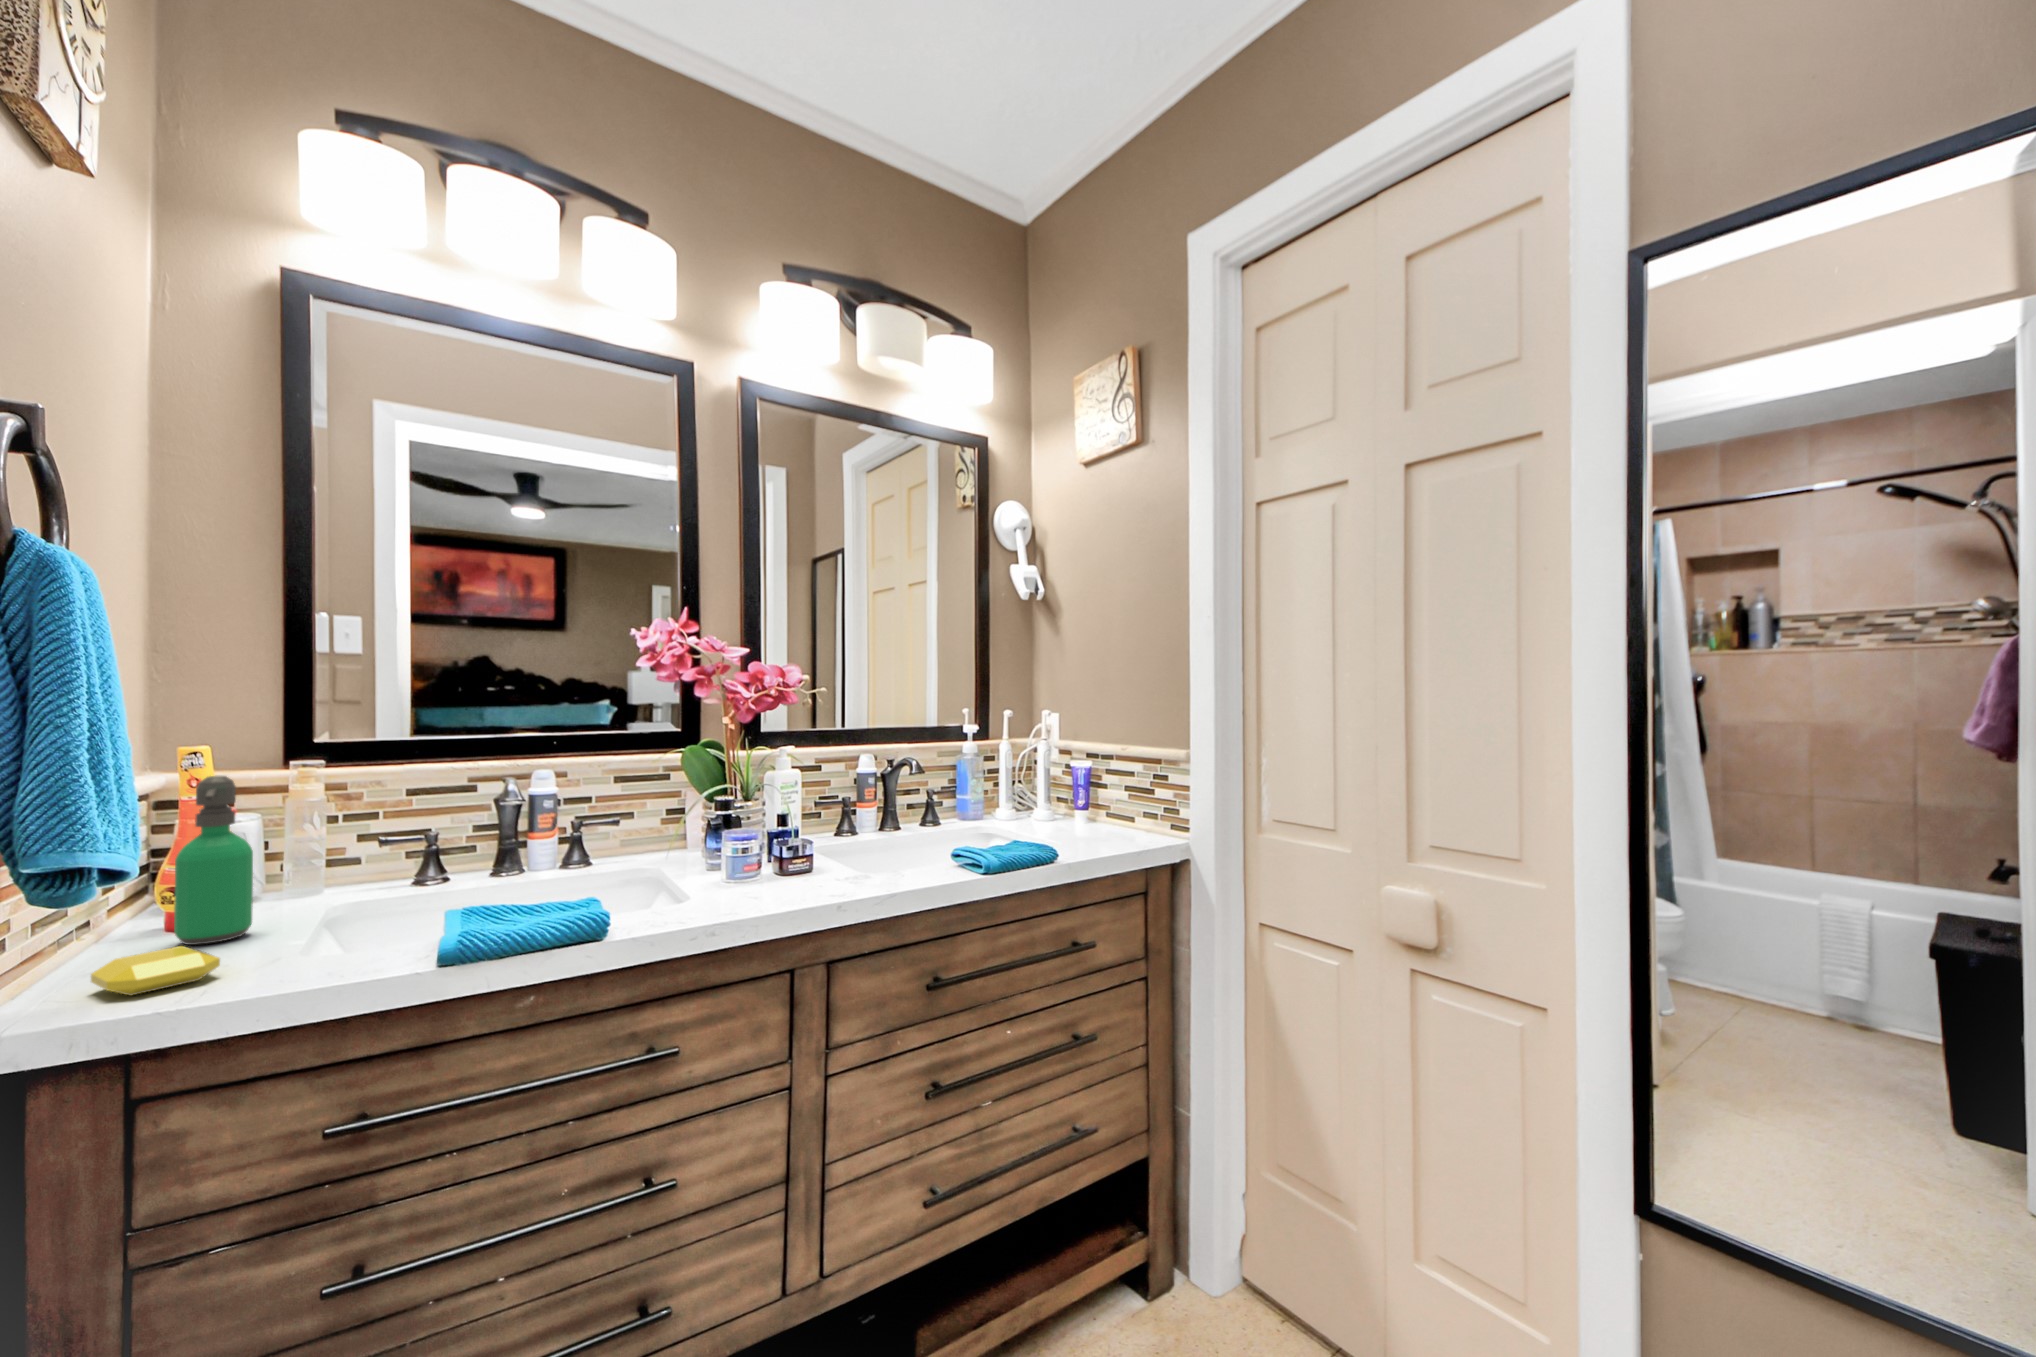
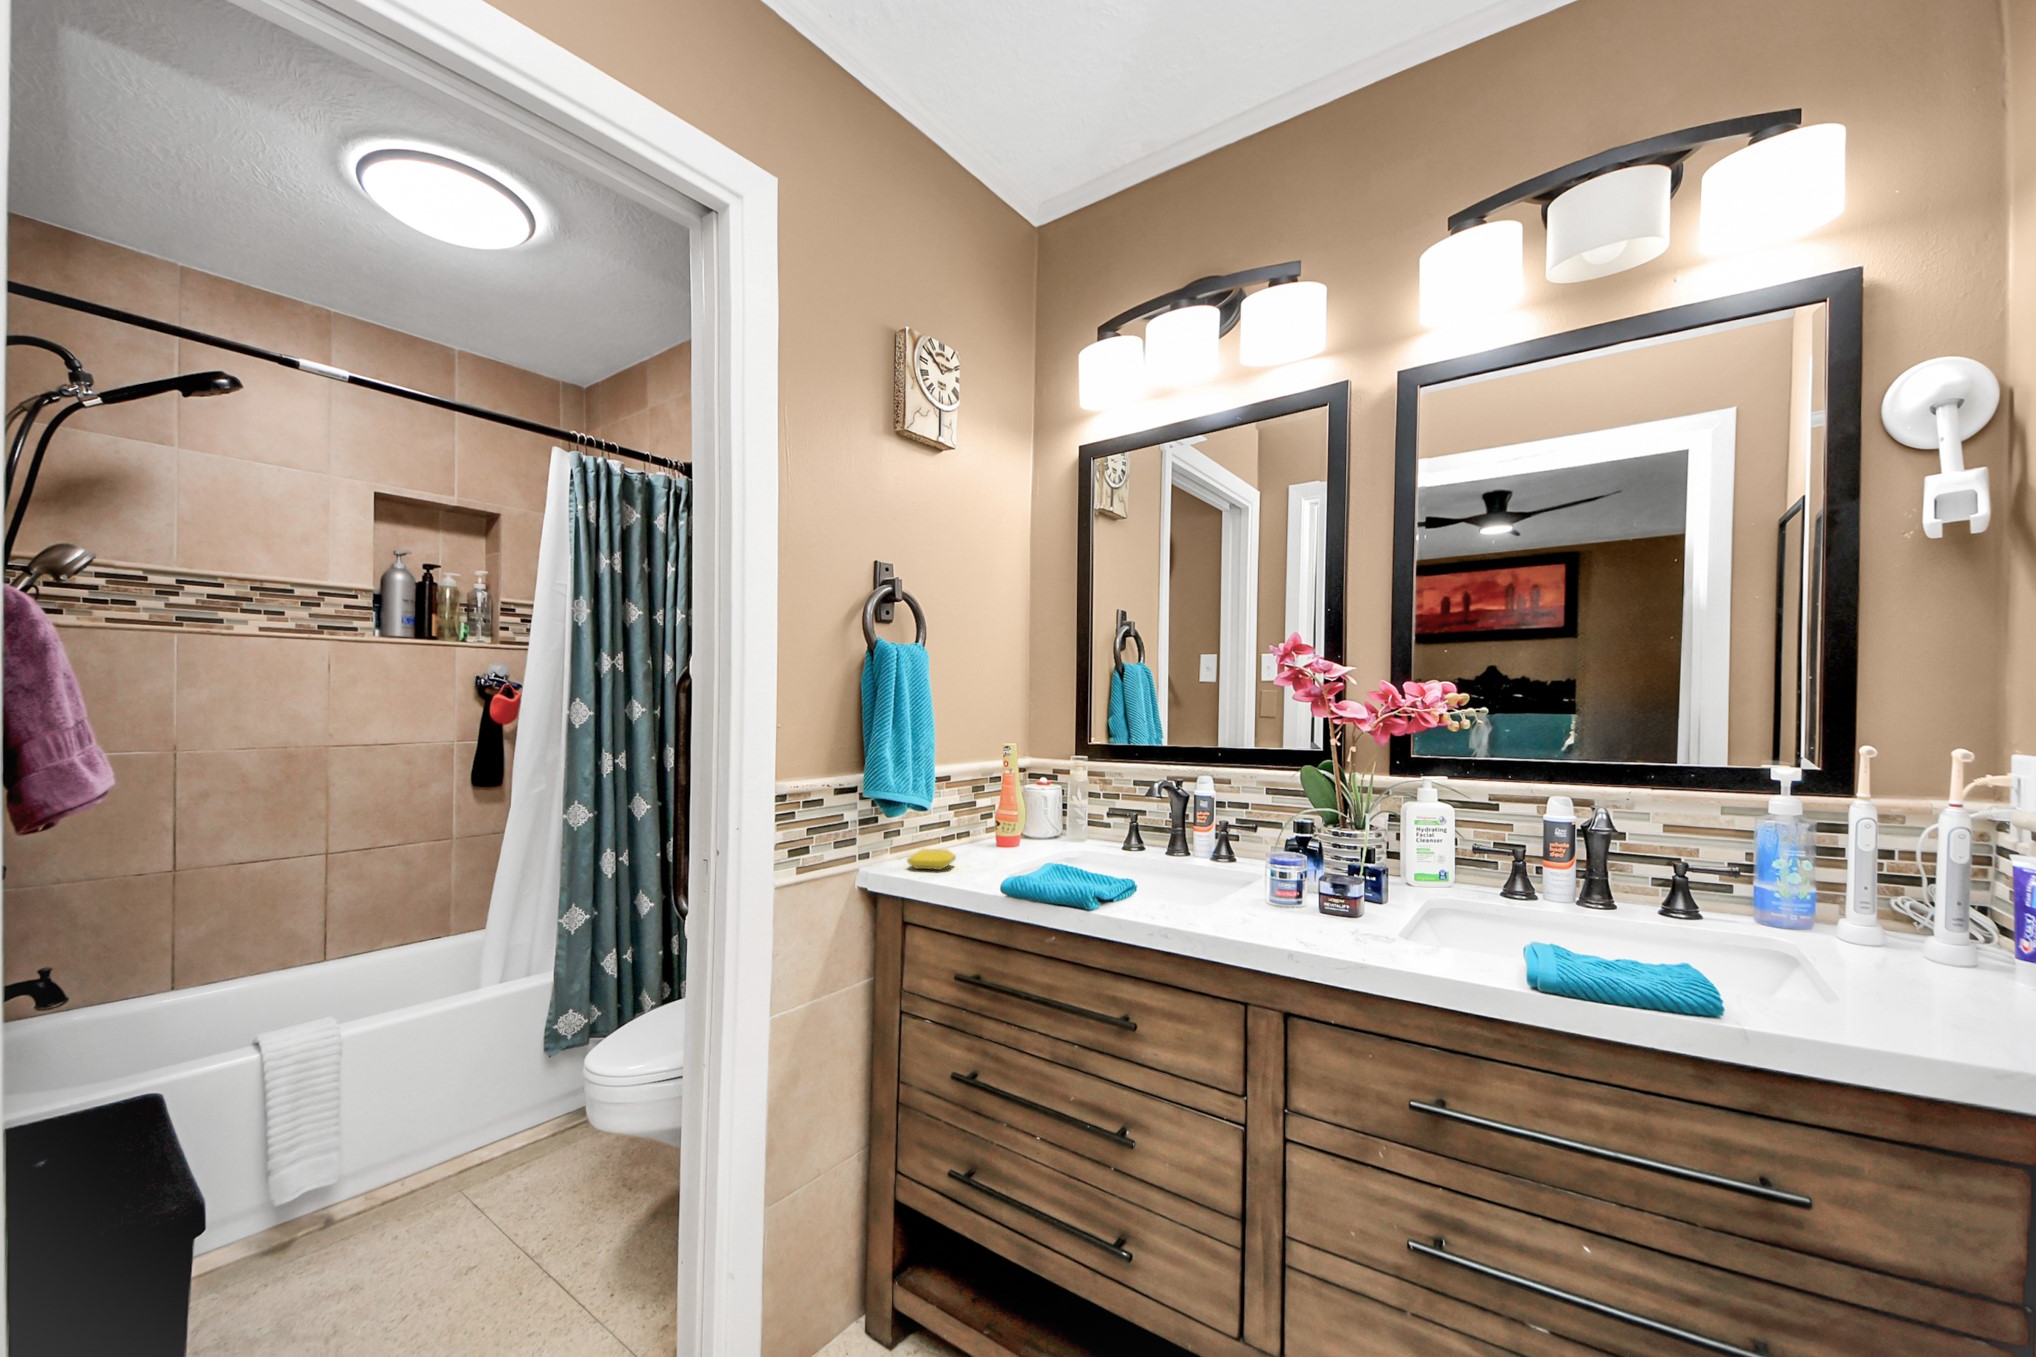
soap dispenser: present [174,776,253,945] -> none [981,758,1014,855]

